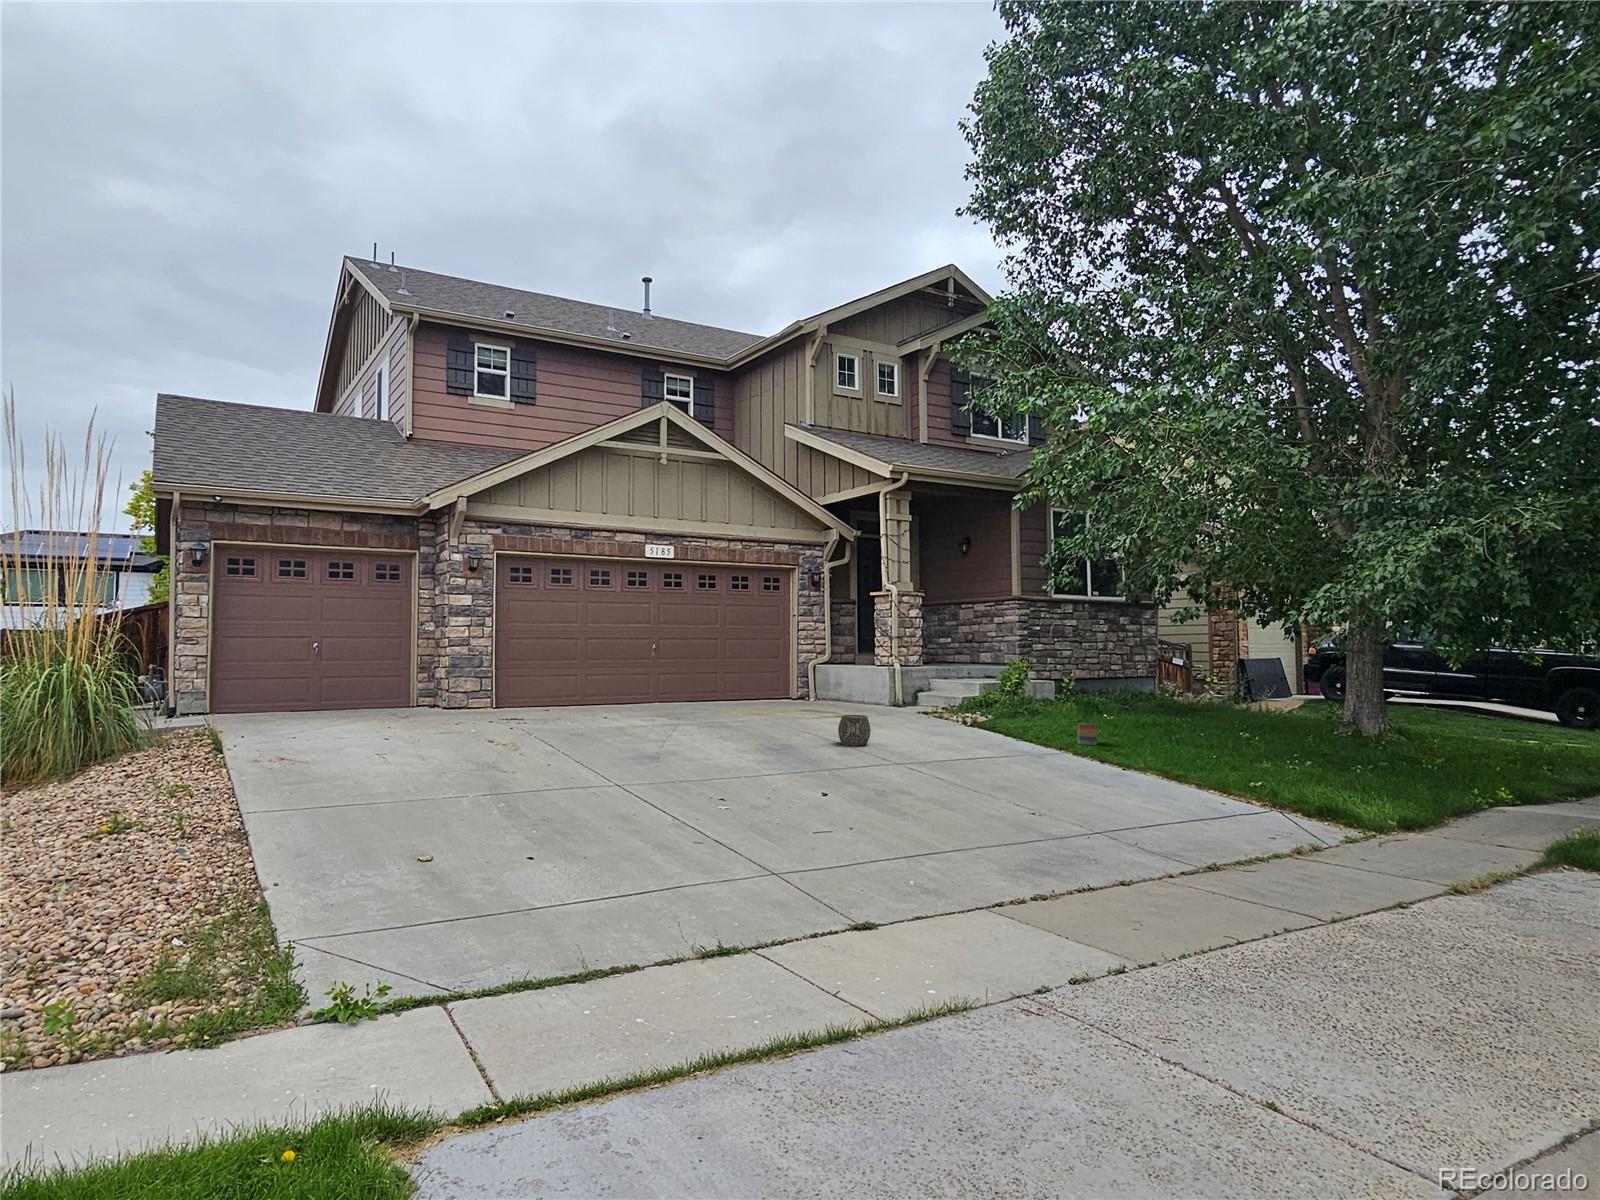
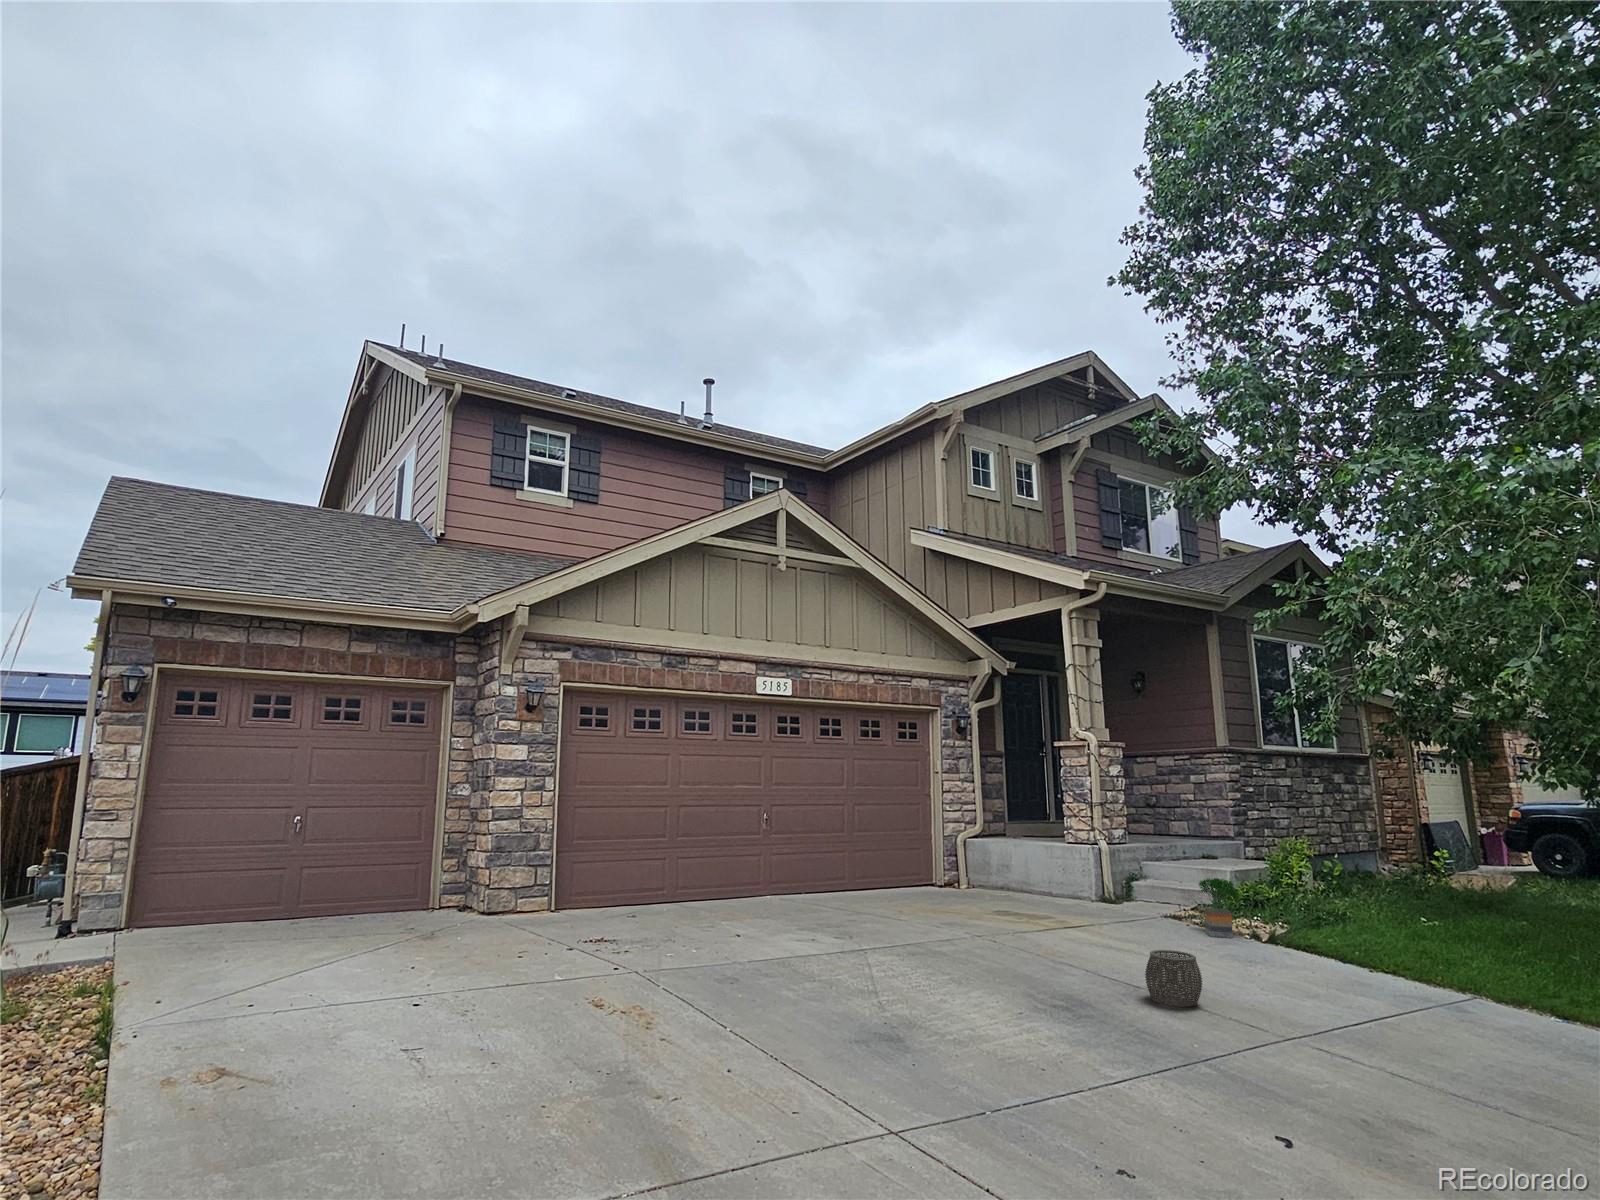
potted tree: present [1074,699,1104,745] -> present [1199,878,1240,938]

